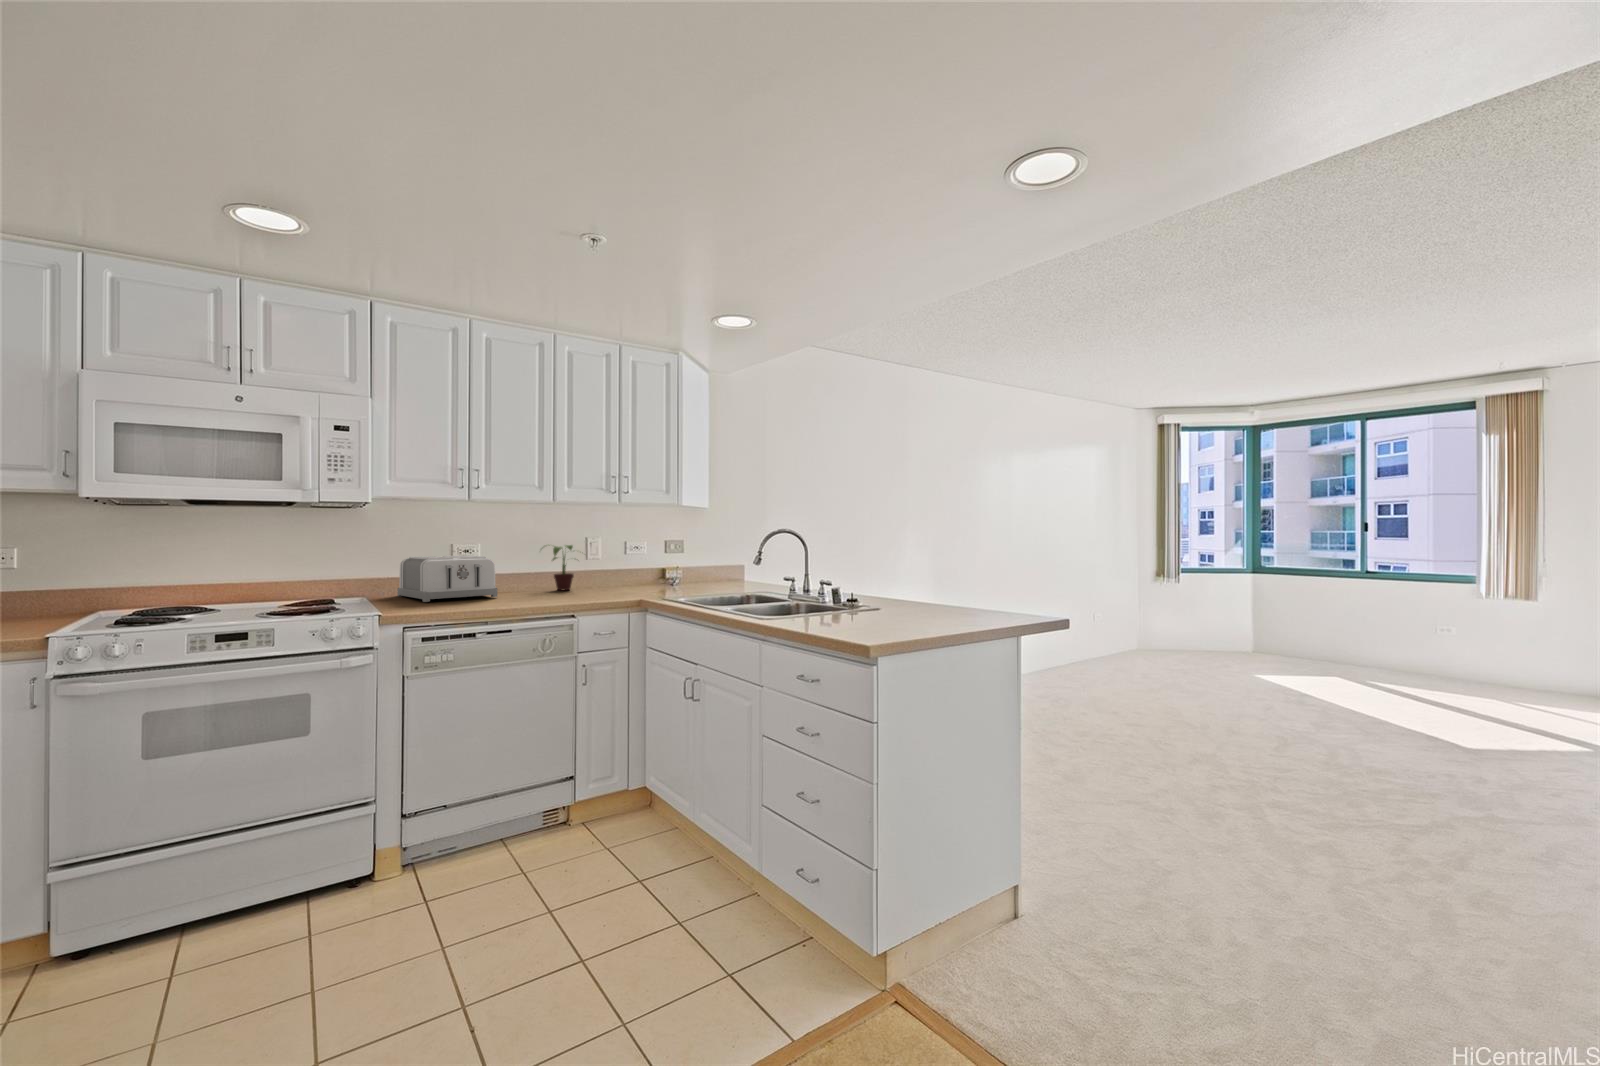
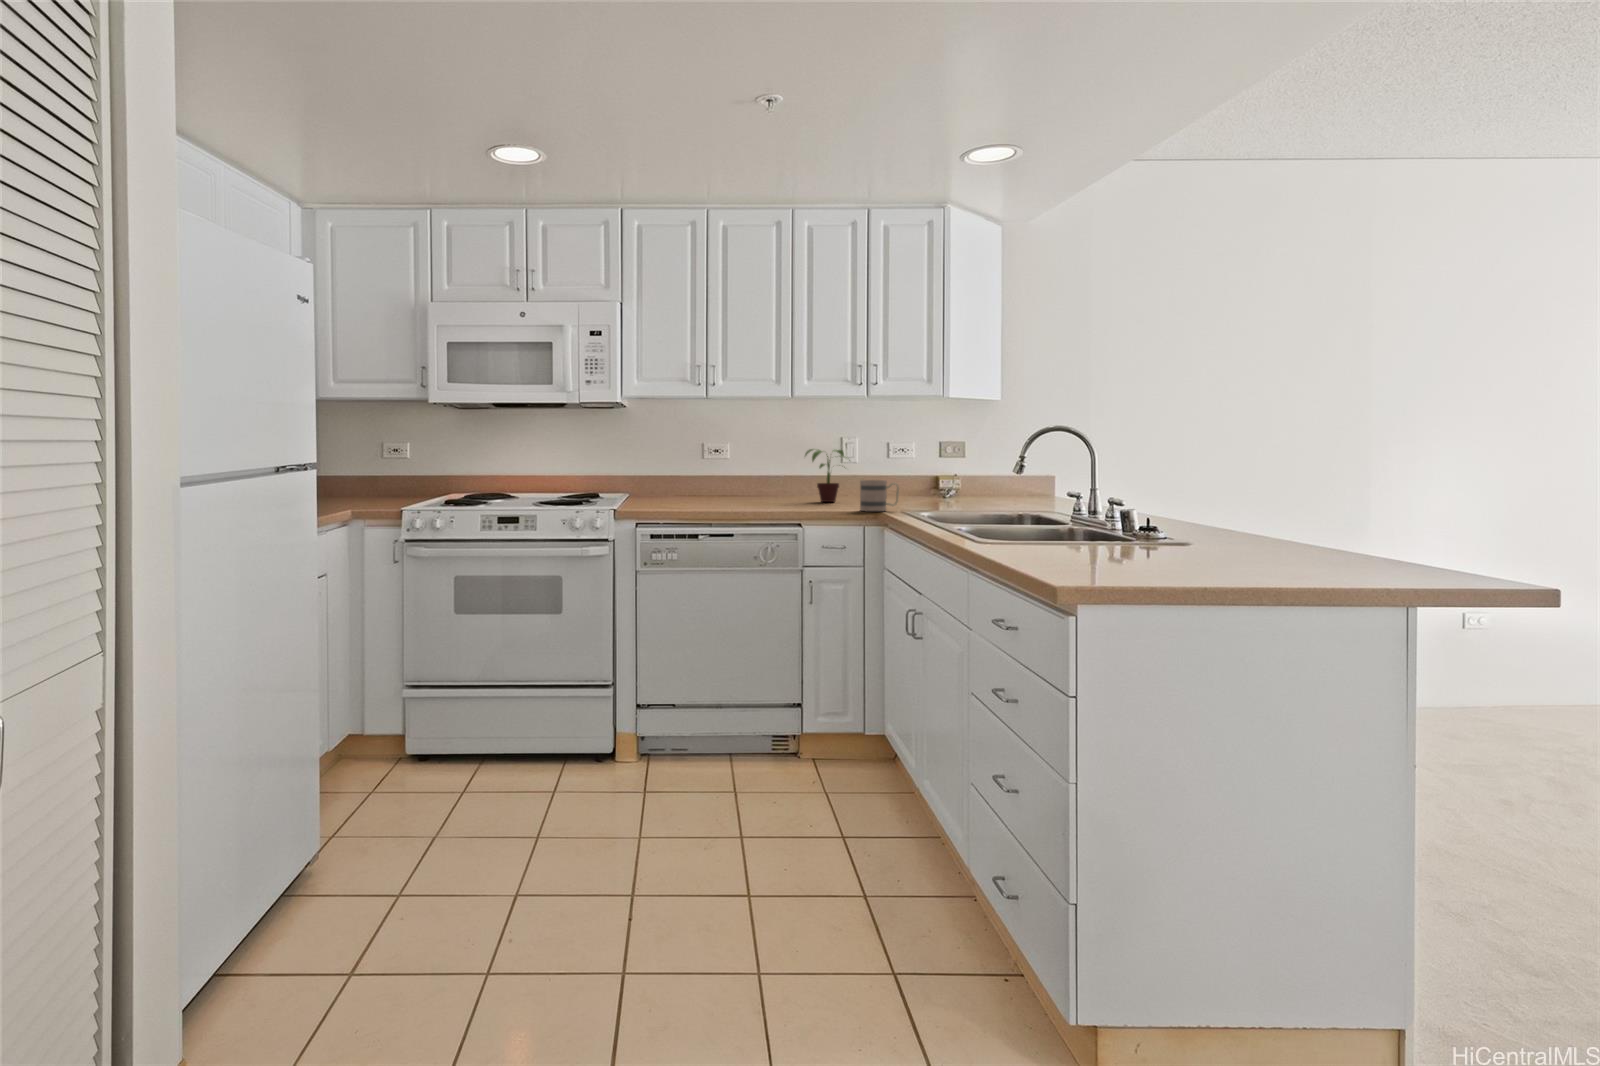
toaster: present [397,555,498,602] -> none [661,459,745,504]
mug: none [614,571,646,599] -> present [860,480,899,511]

